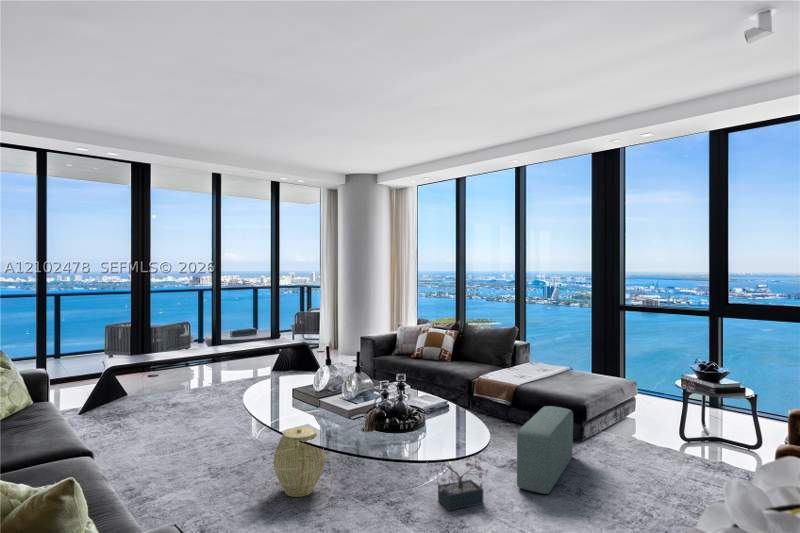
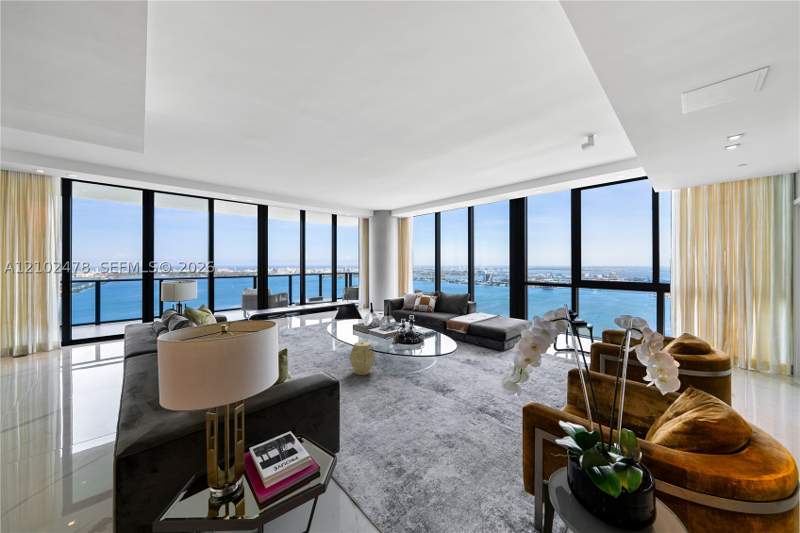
pouf: present [517,406,573,494] -> none [470,332,498,373]
decorative plant: present [426,455,488,510] -> none [426,350,456,380]

